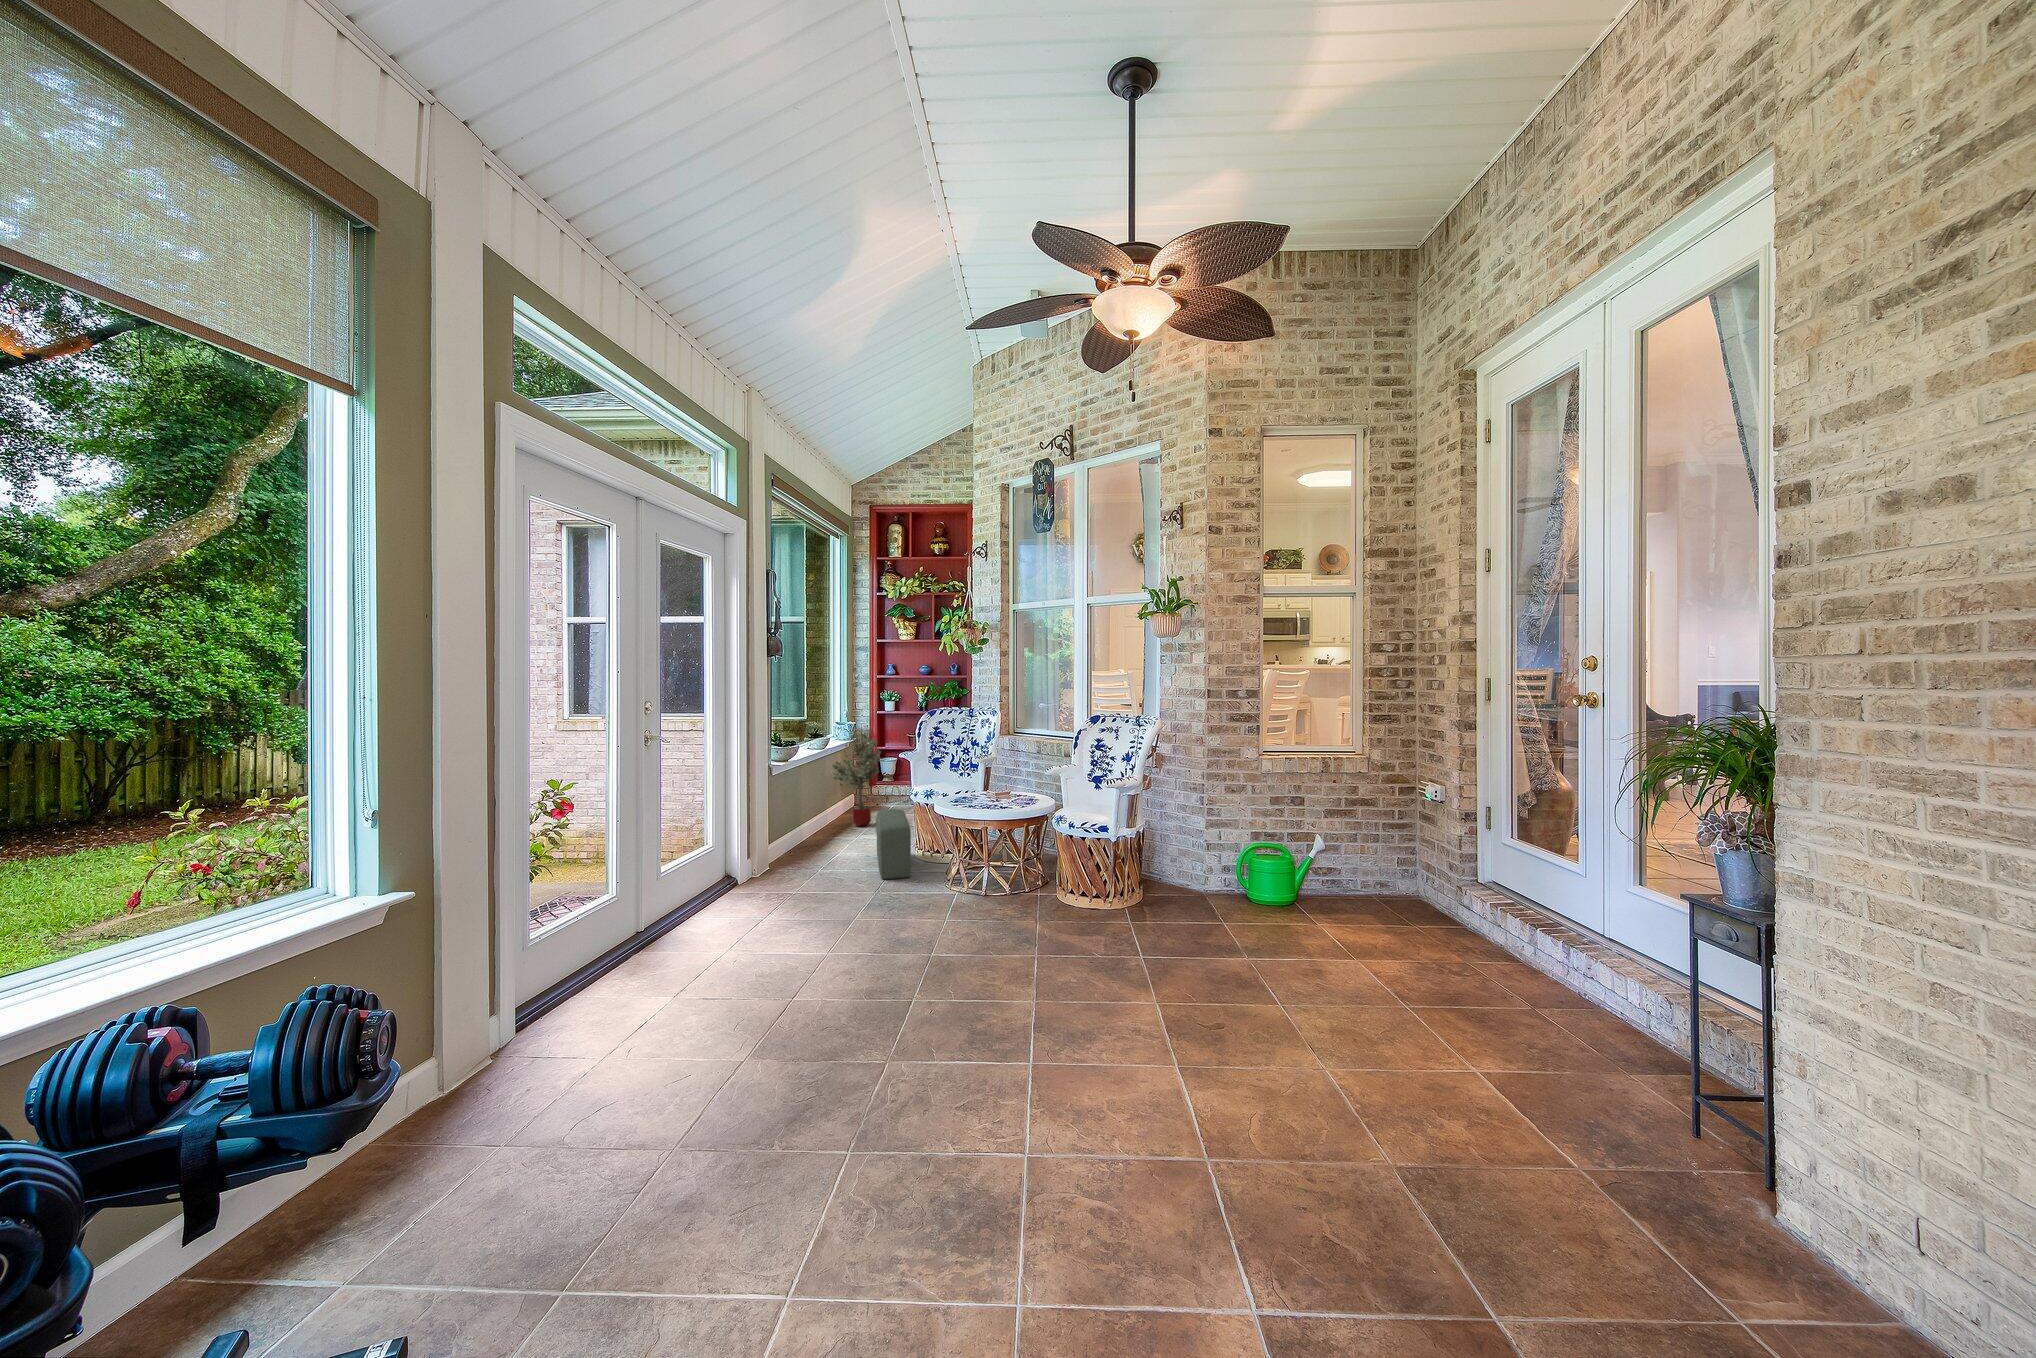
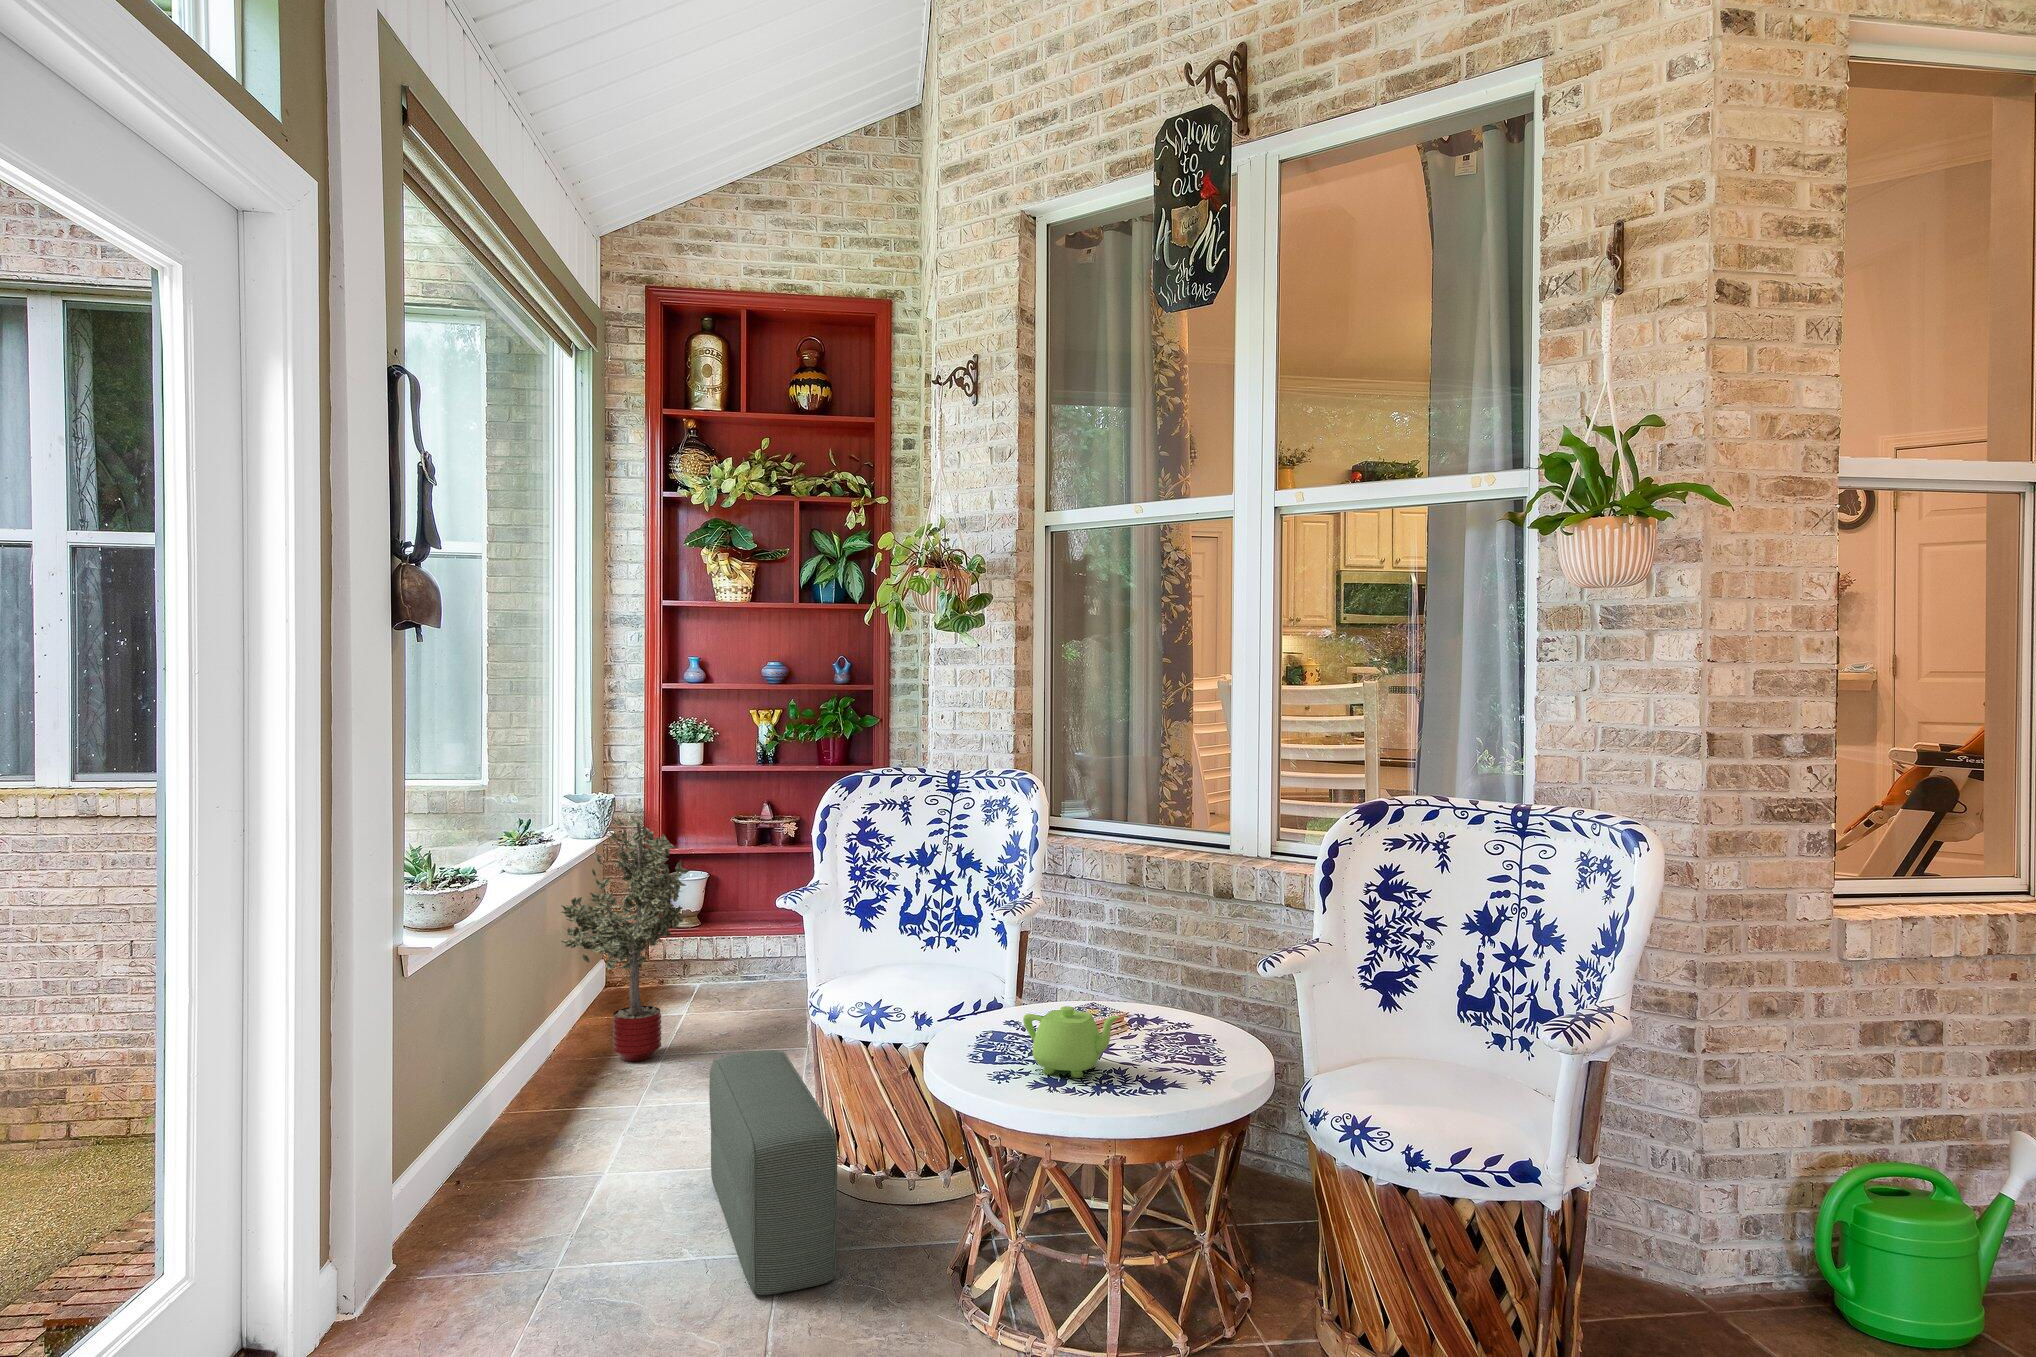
teapot: none [965,782,993,804] -> present [1023,1006,1120,1078]

